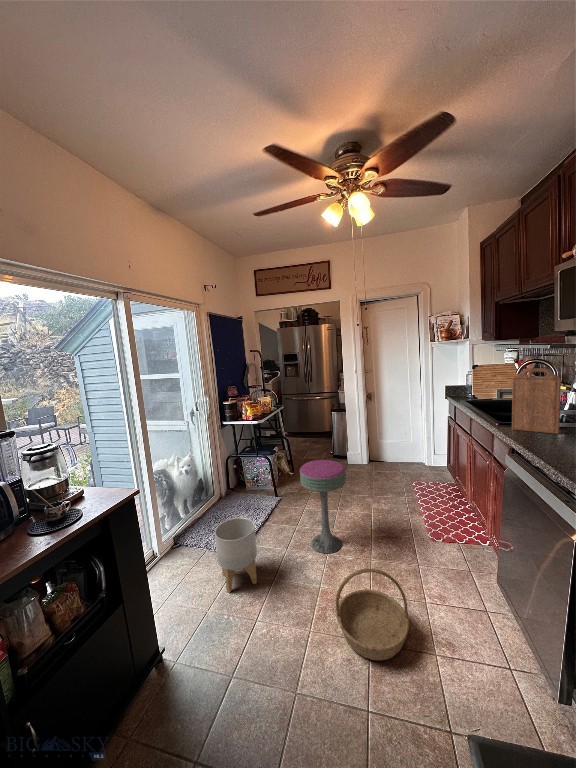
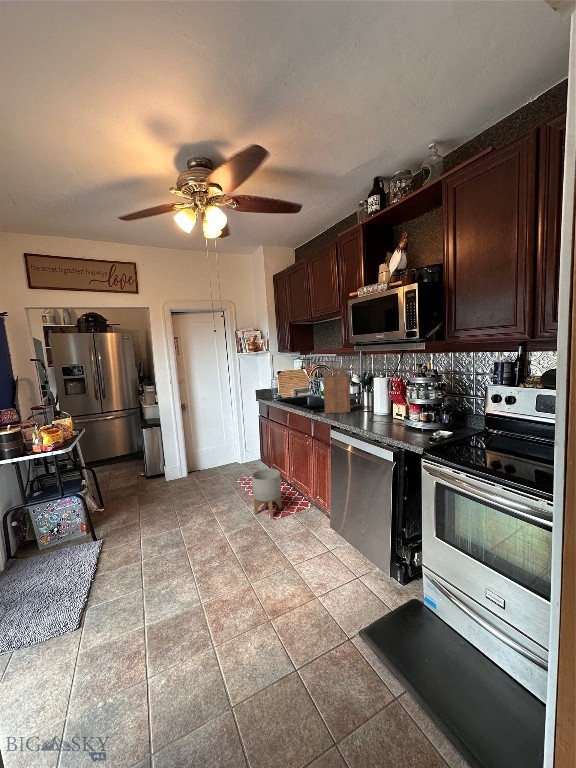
bar stool: present [300,460,346,553] -> none [152,472,204,574]
planter: present [215,517,257,593] -> present [252,469,282,518]
basket: present [336,568,409,660] -> none [236,549,299,634]

